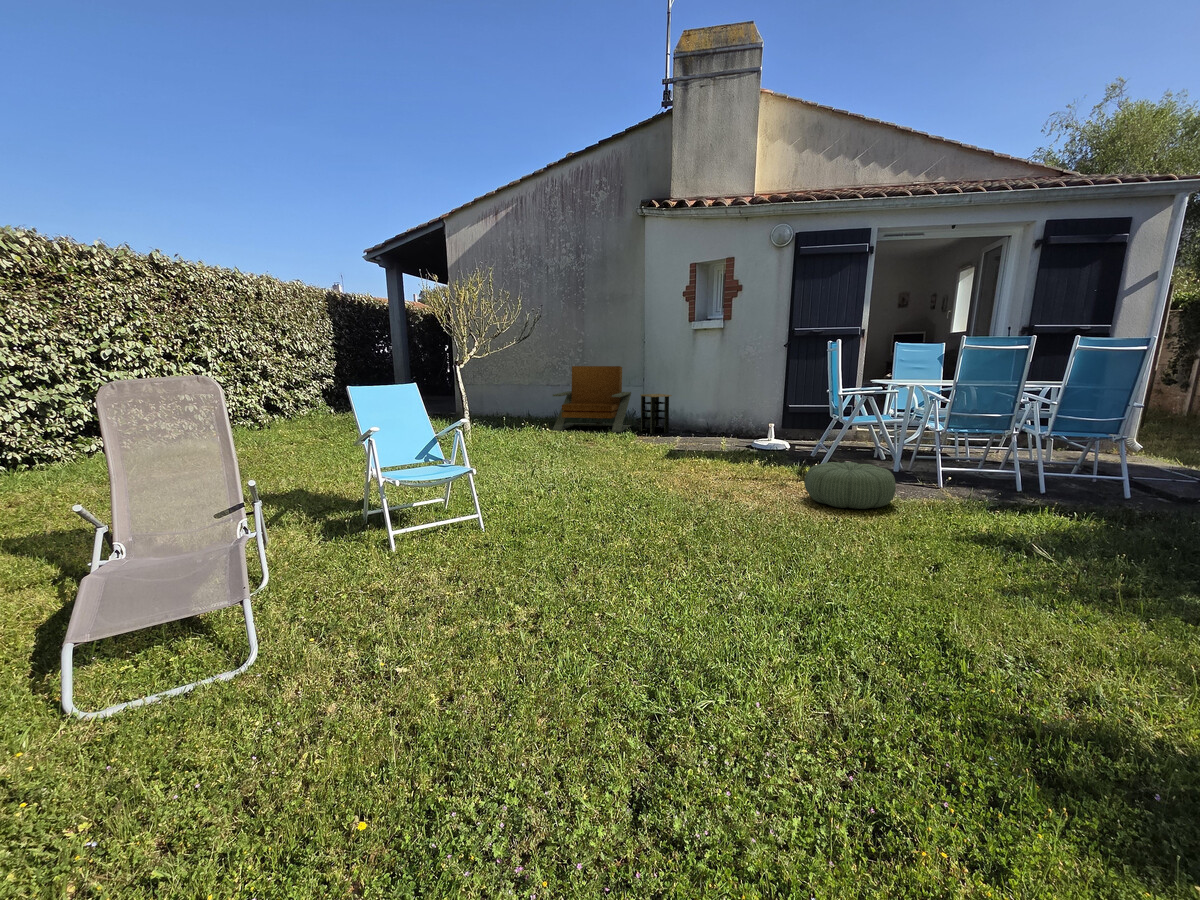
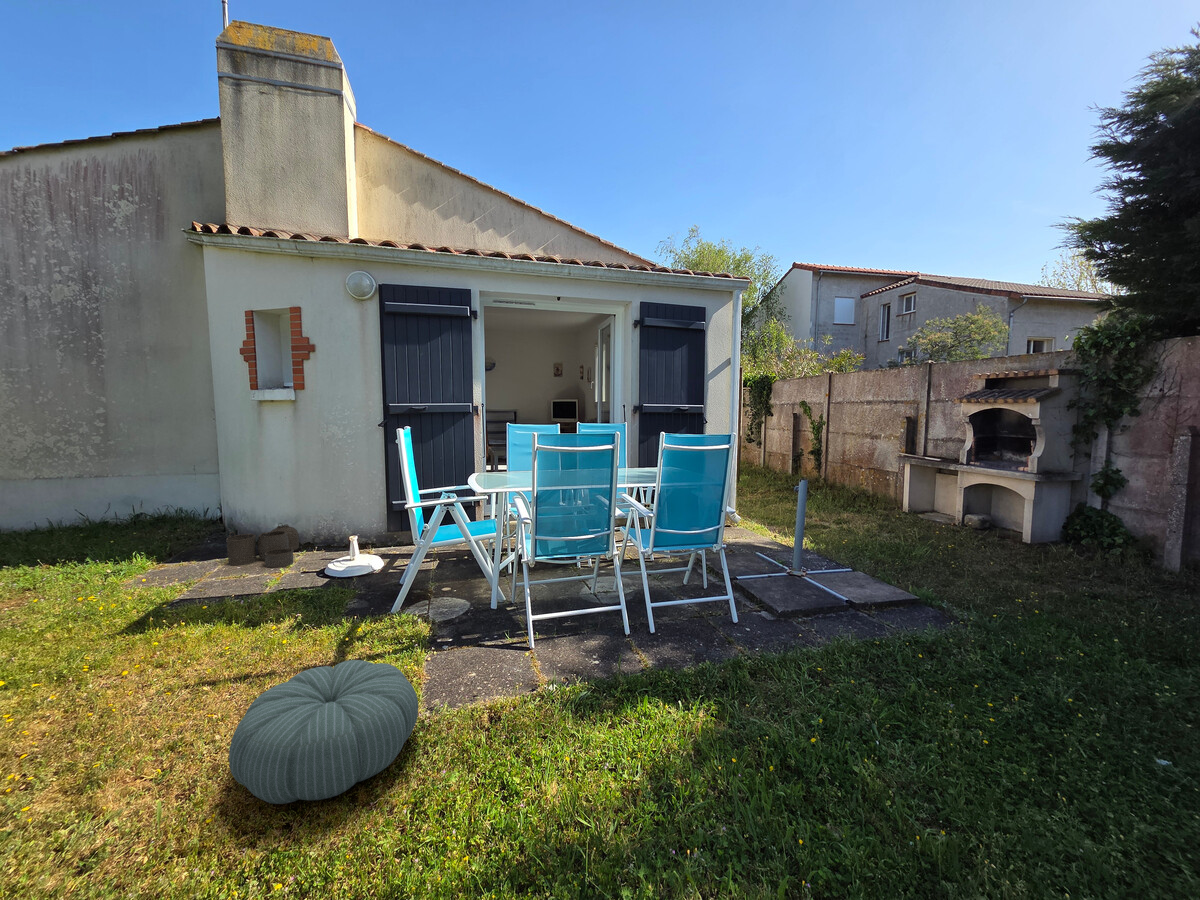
lounge chair: present [553,366,631,432] -> none [11,449,191,555]
side table: present [641,394,672,434] -> none [183,486,233,547]
woven basket: none [685,419,729,445] -> present [226,524,299,567]

